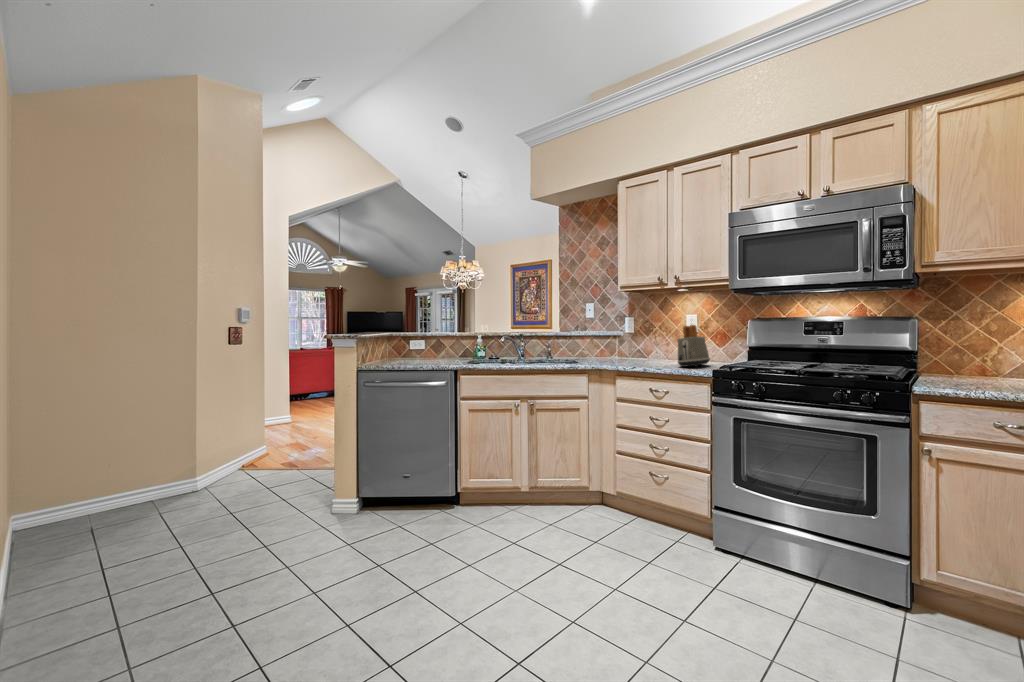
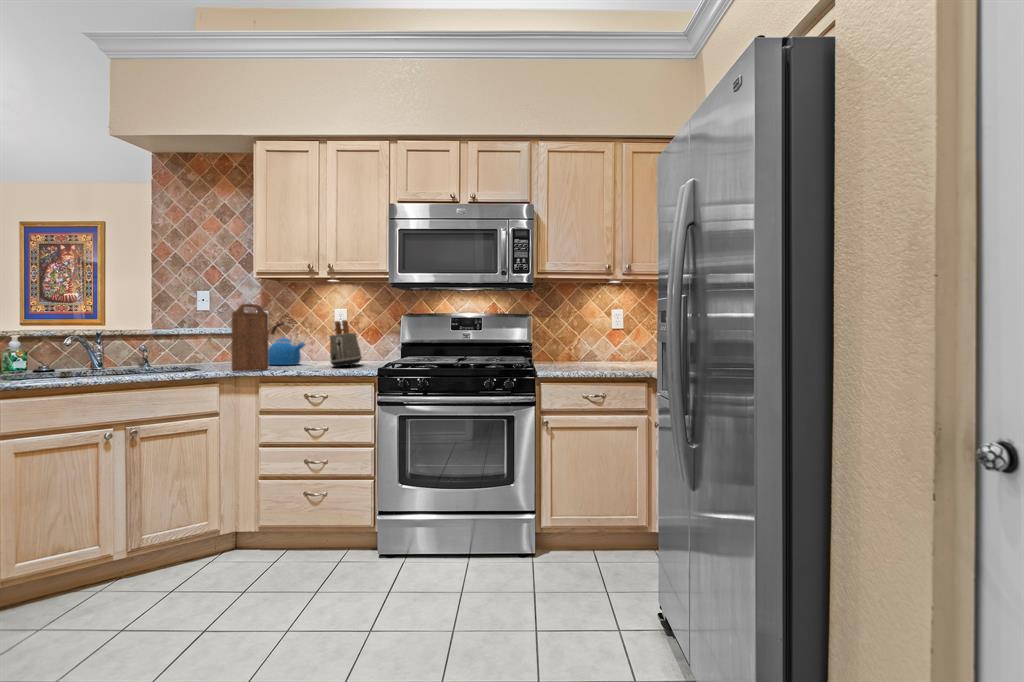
cutting board: none [598,313,627,367] -> present [232,304,268,372]
kettle: none [630,327,660,363] -> present [268,323,305,365]

